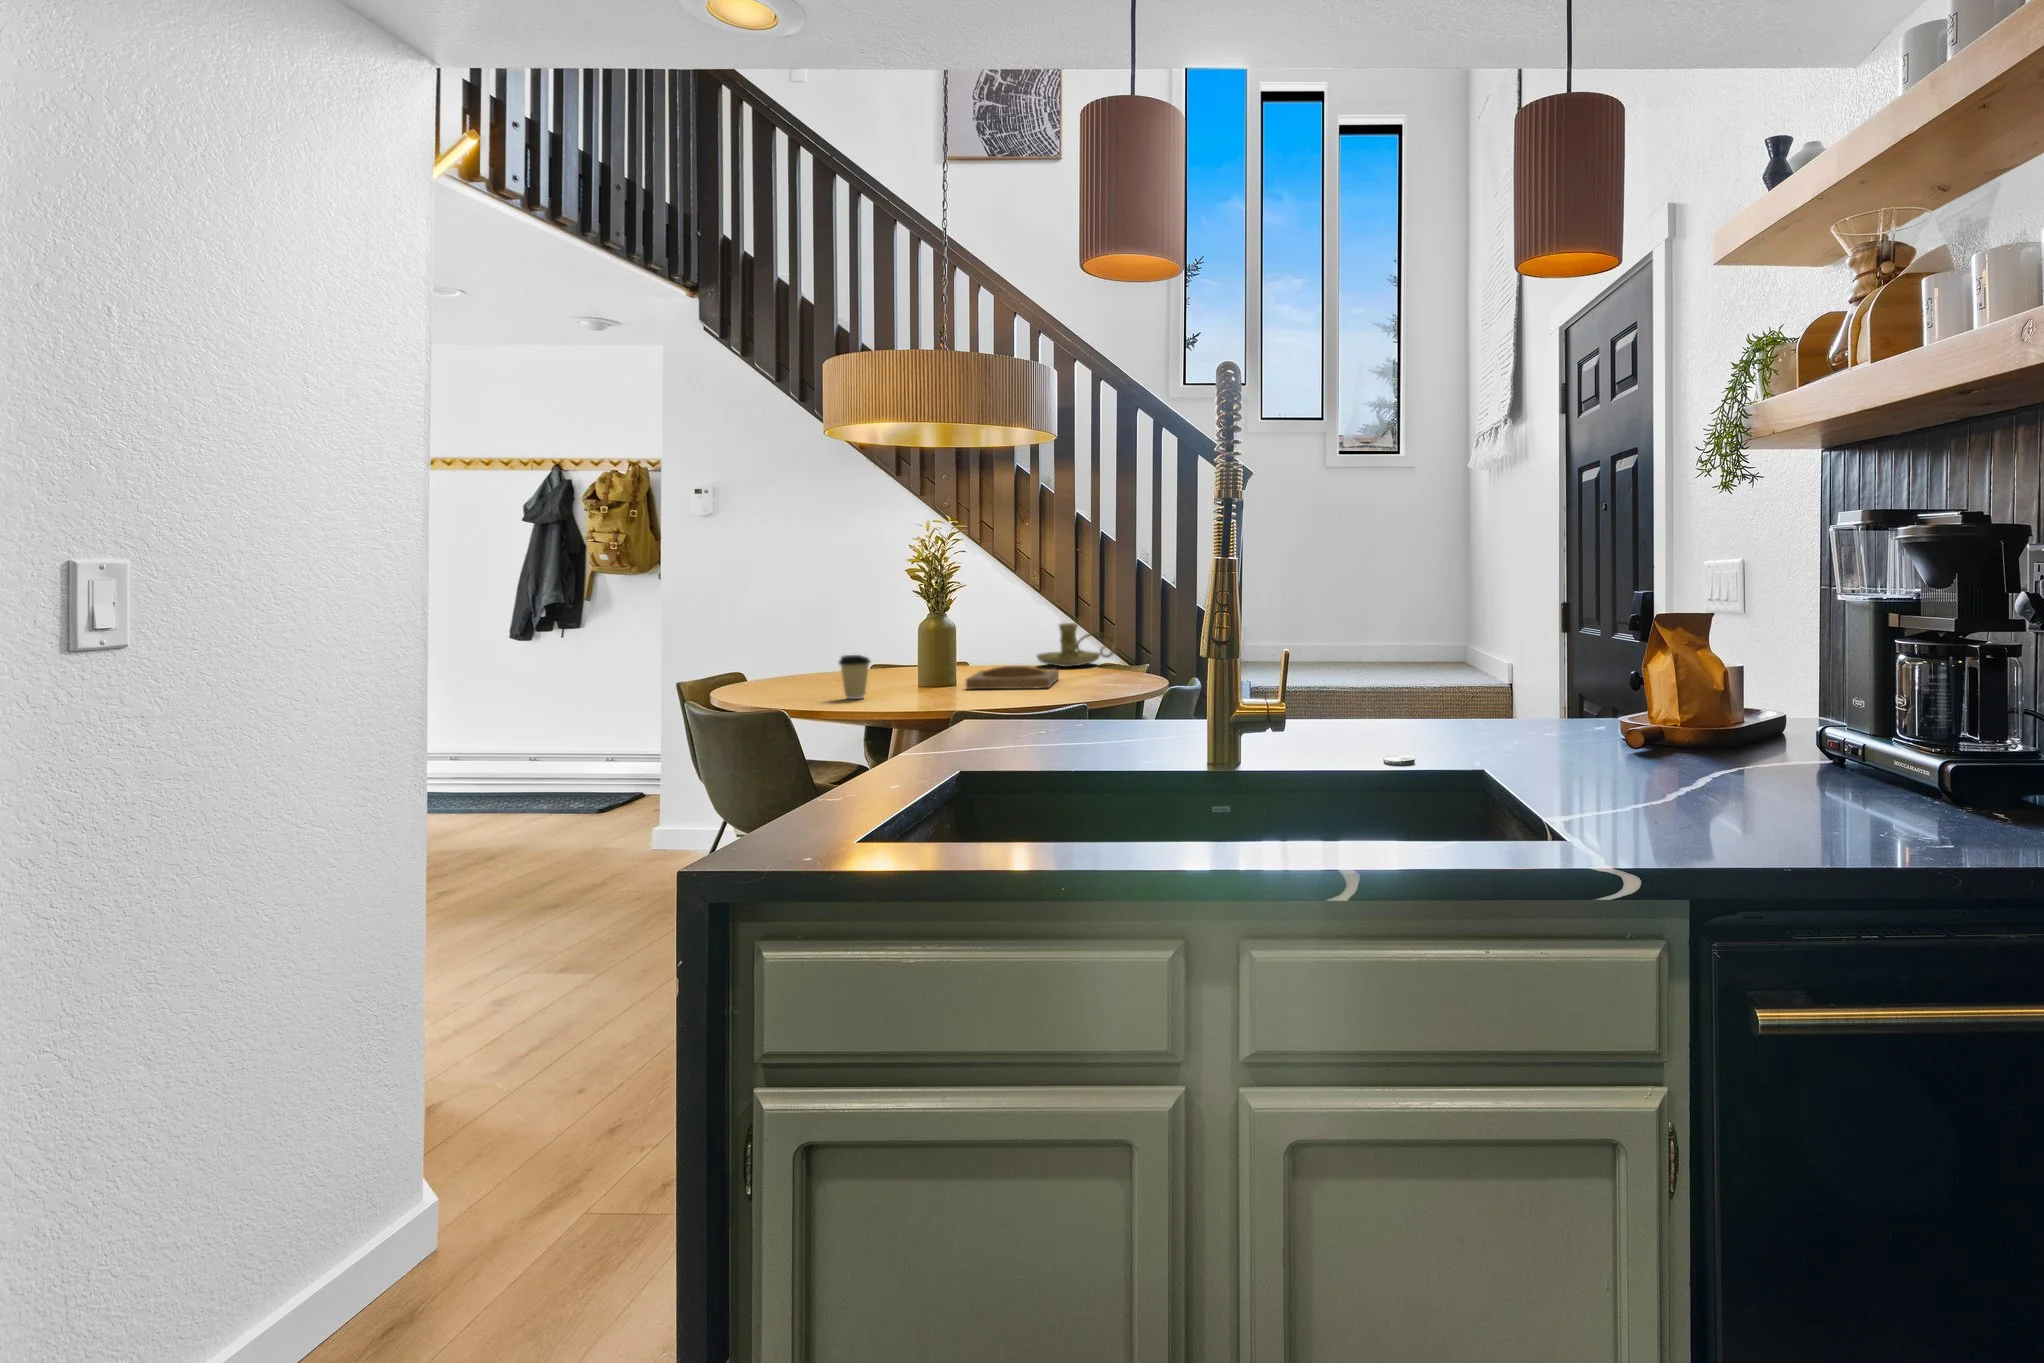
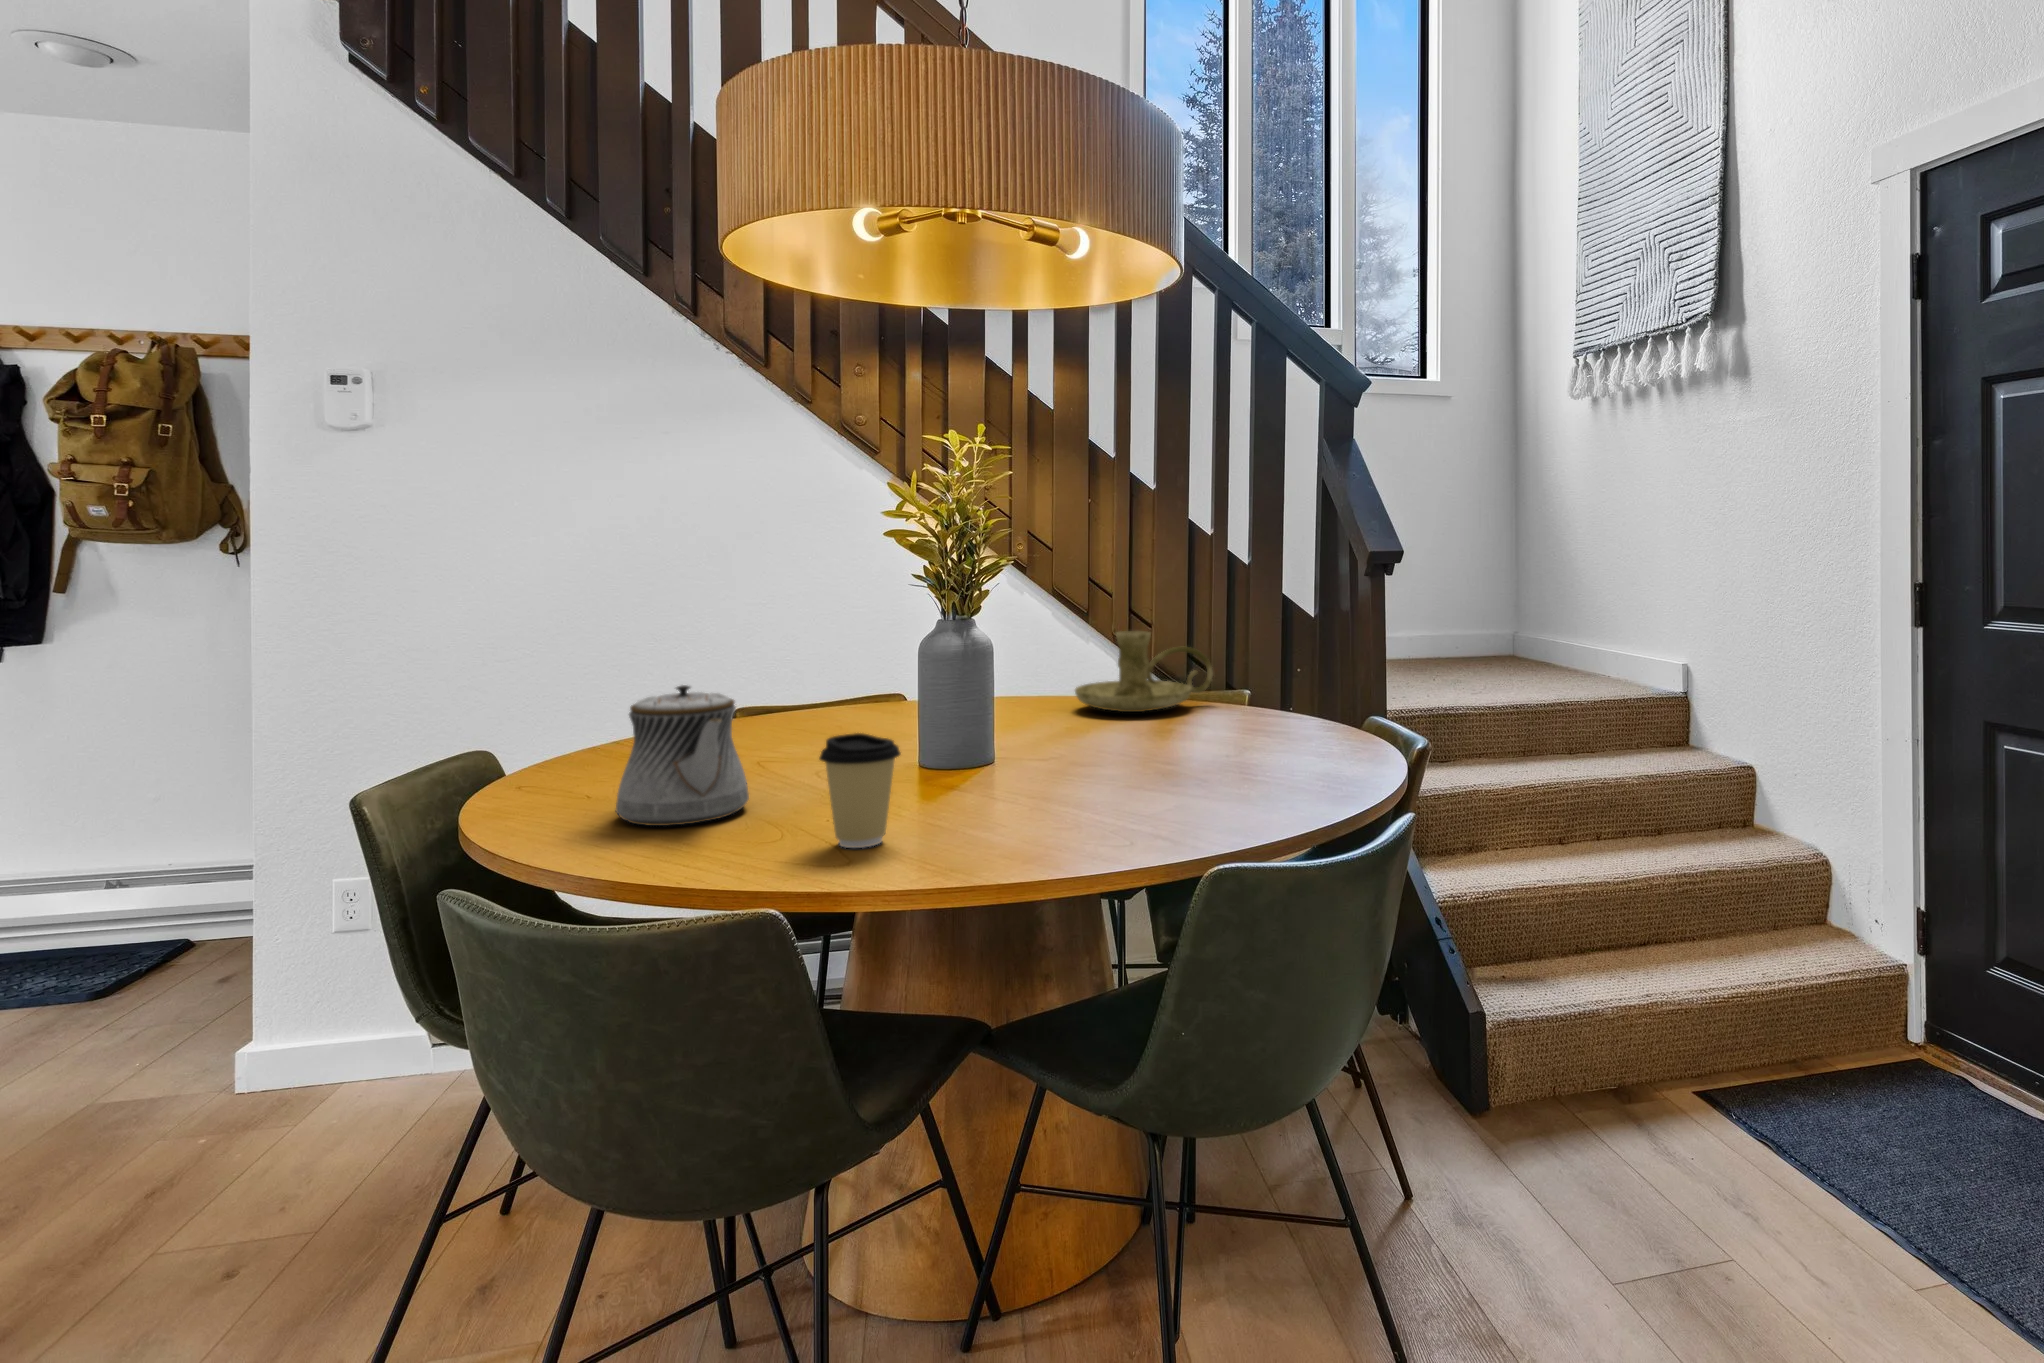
teapot: none [777,637,831,693] -> present [616,685,749,826]
tray: present [966,666,1059,689] -> none [1049,730,1248,793]

